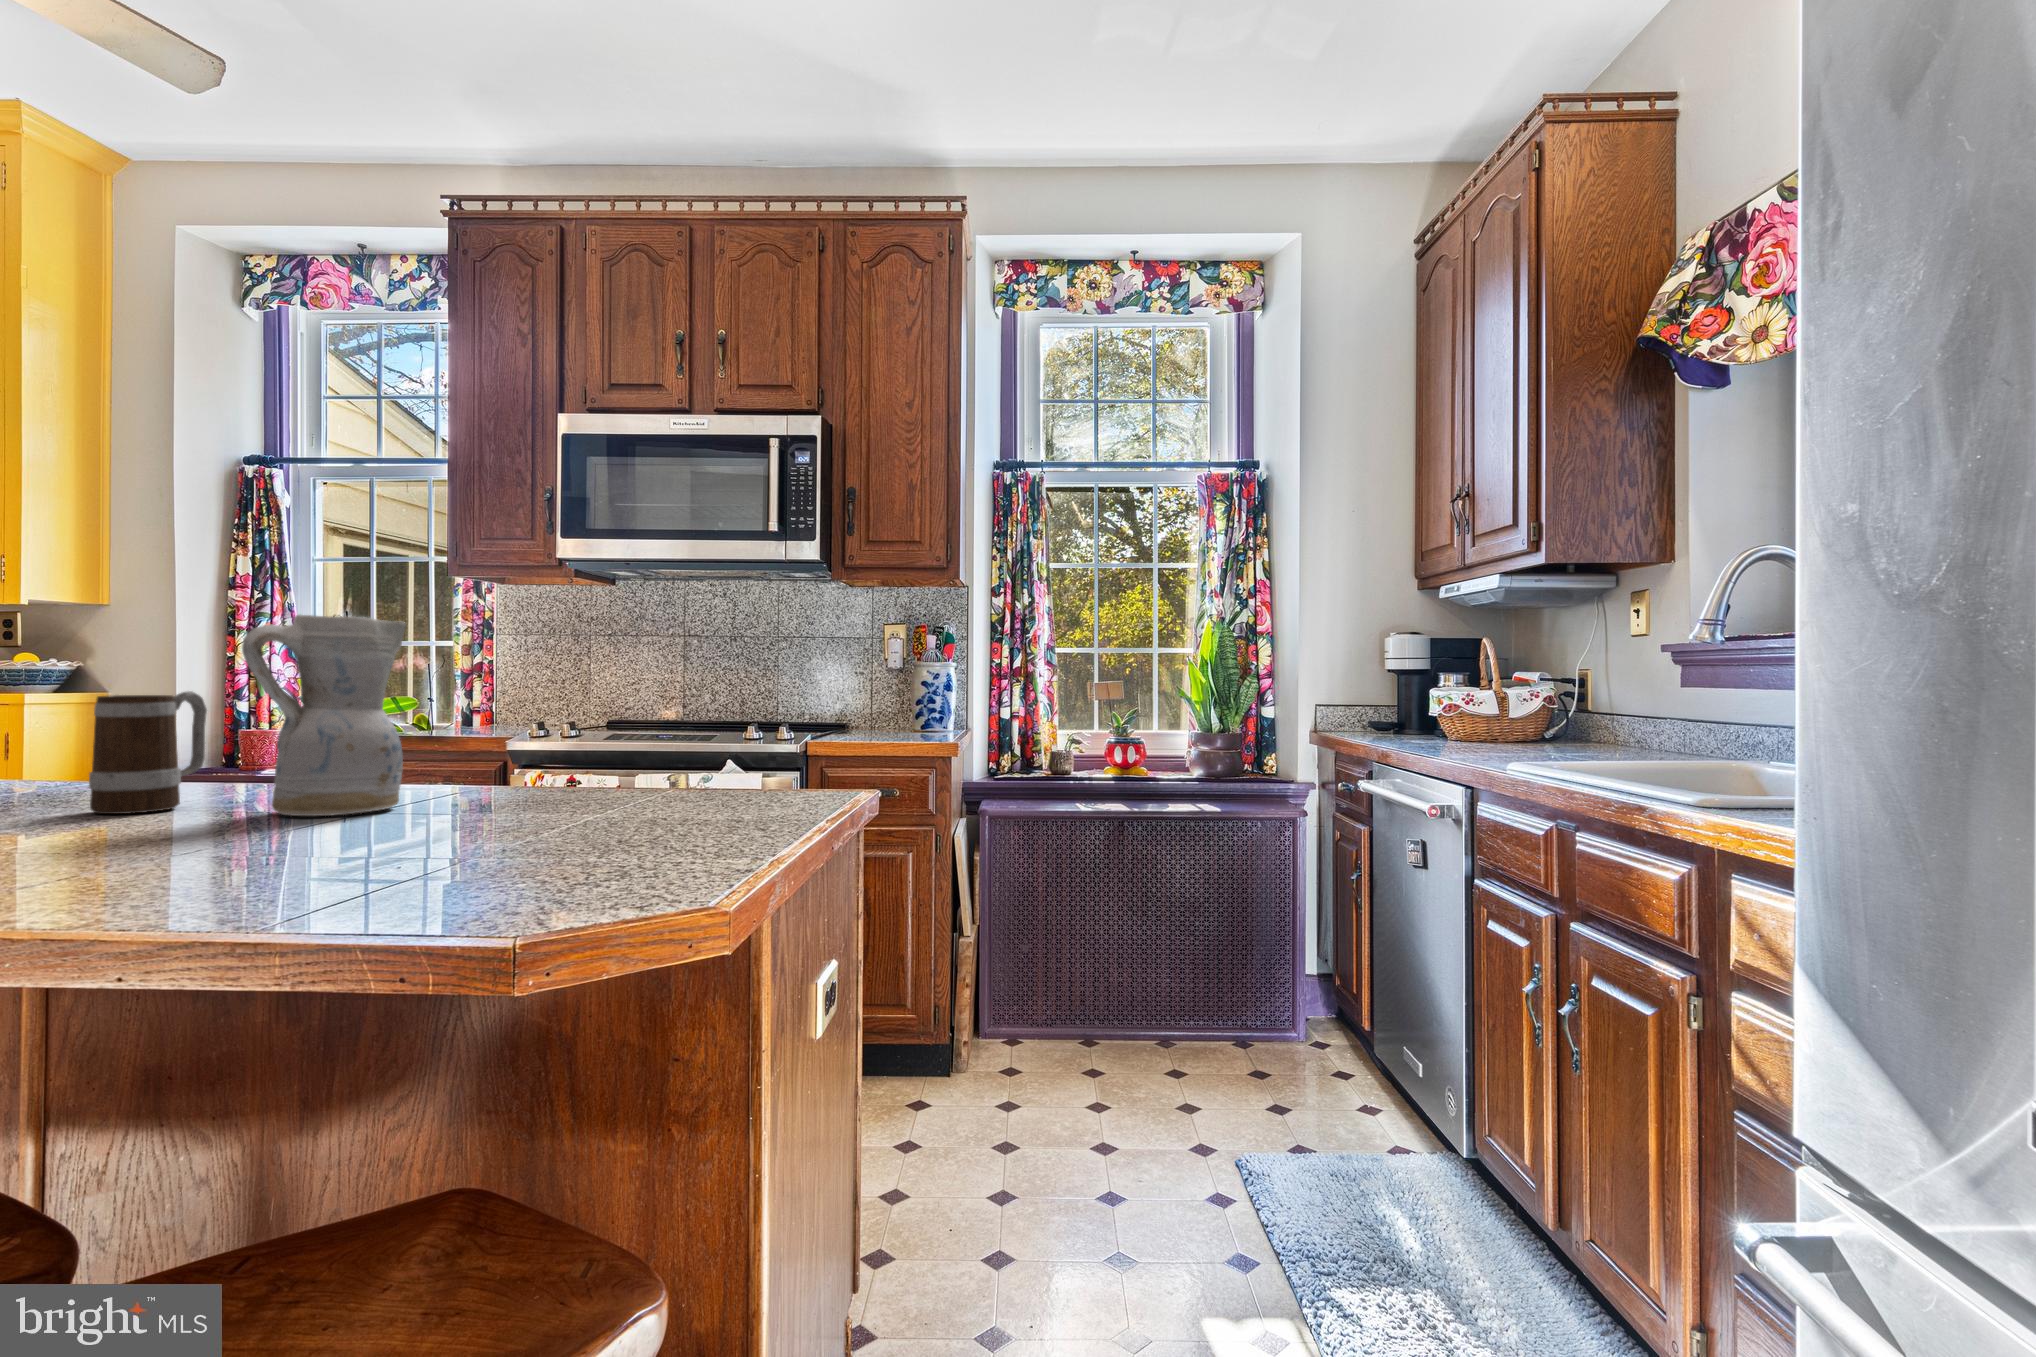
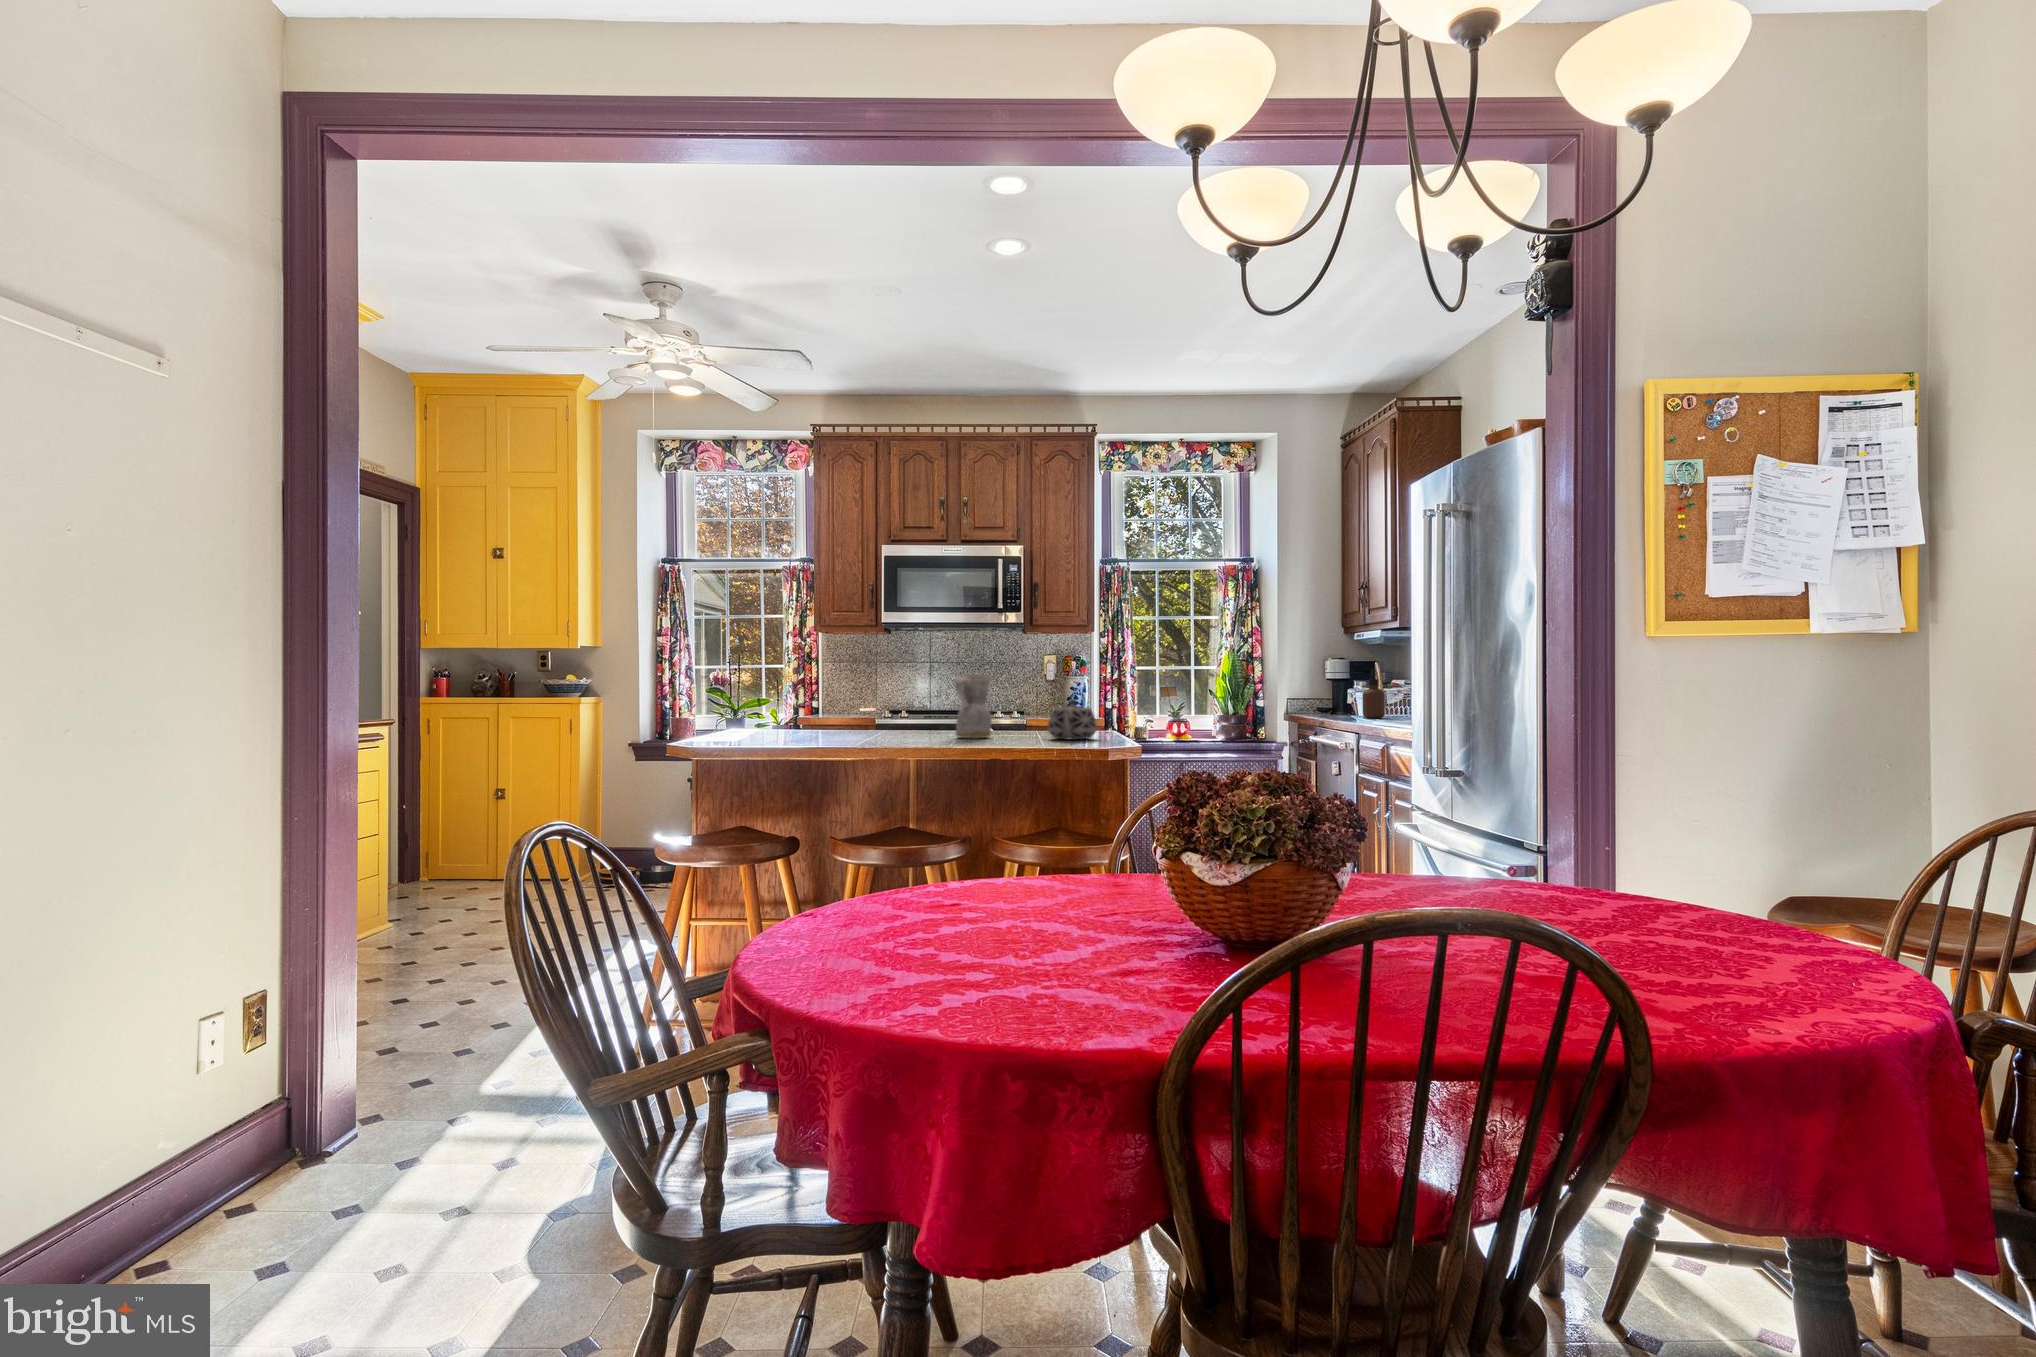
soap dispenser: none [1468,647,1515,747] -> present [1362,669,1385,718]
mug: present [89,691,207,814] -> none [898,699,921,739]
teapot: none [493,698,684,831] -> present [1048,700,1097,740]

